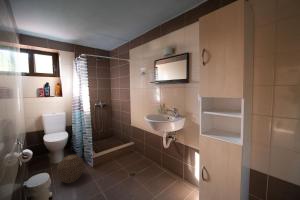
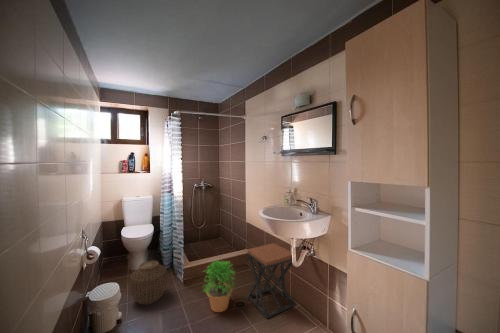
stool: none [136,137,165,180] -> present [247,243,296,318]
potted plant: none [108,149,131,181] -> present [204,260,234,312]

